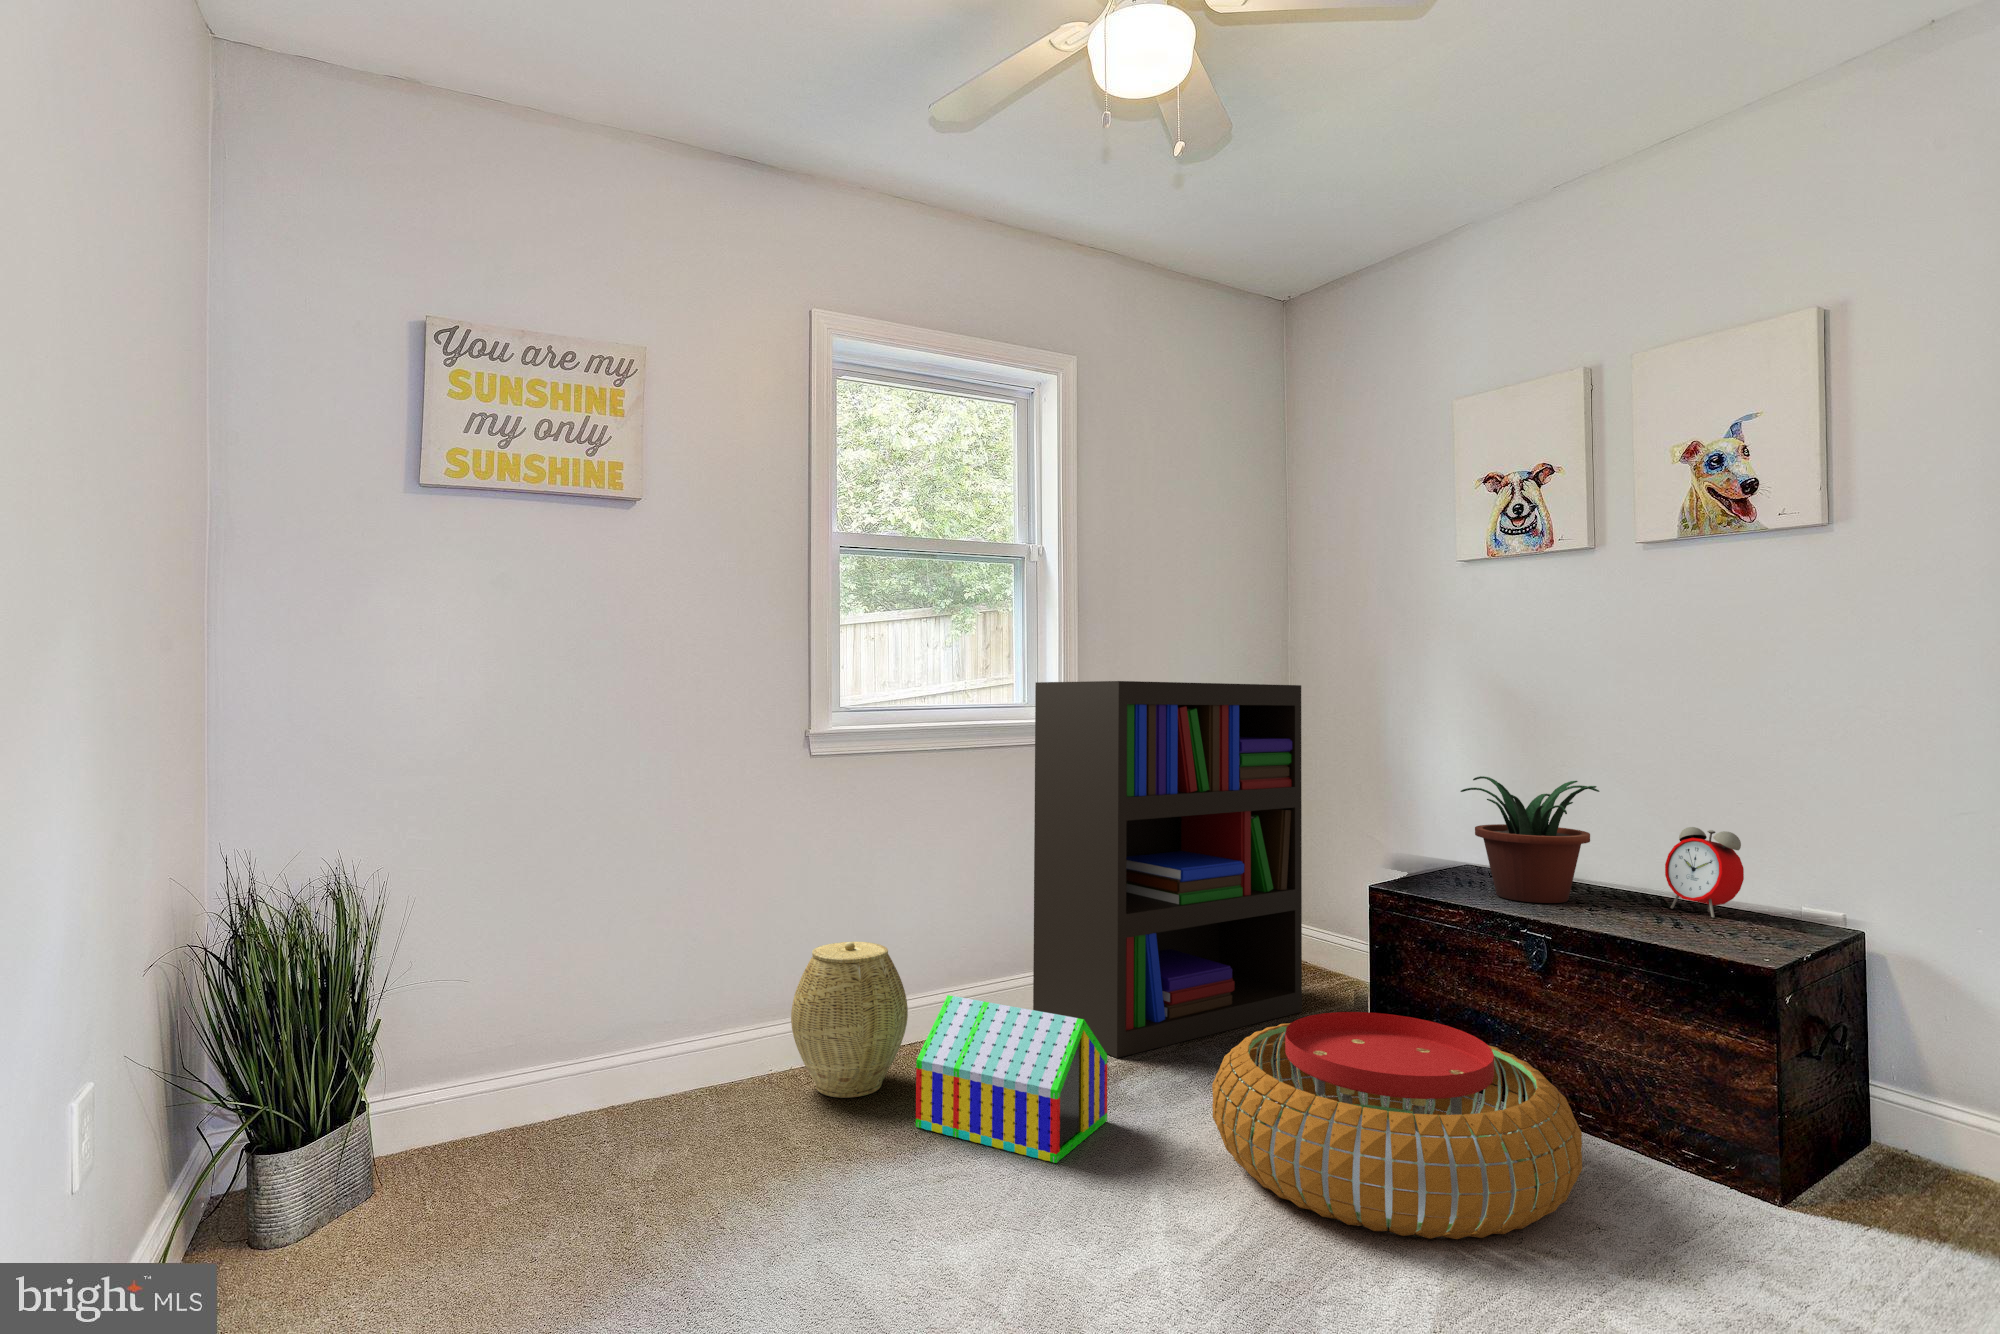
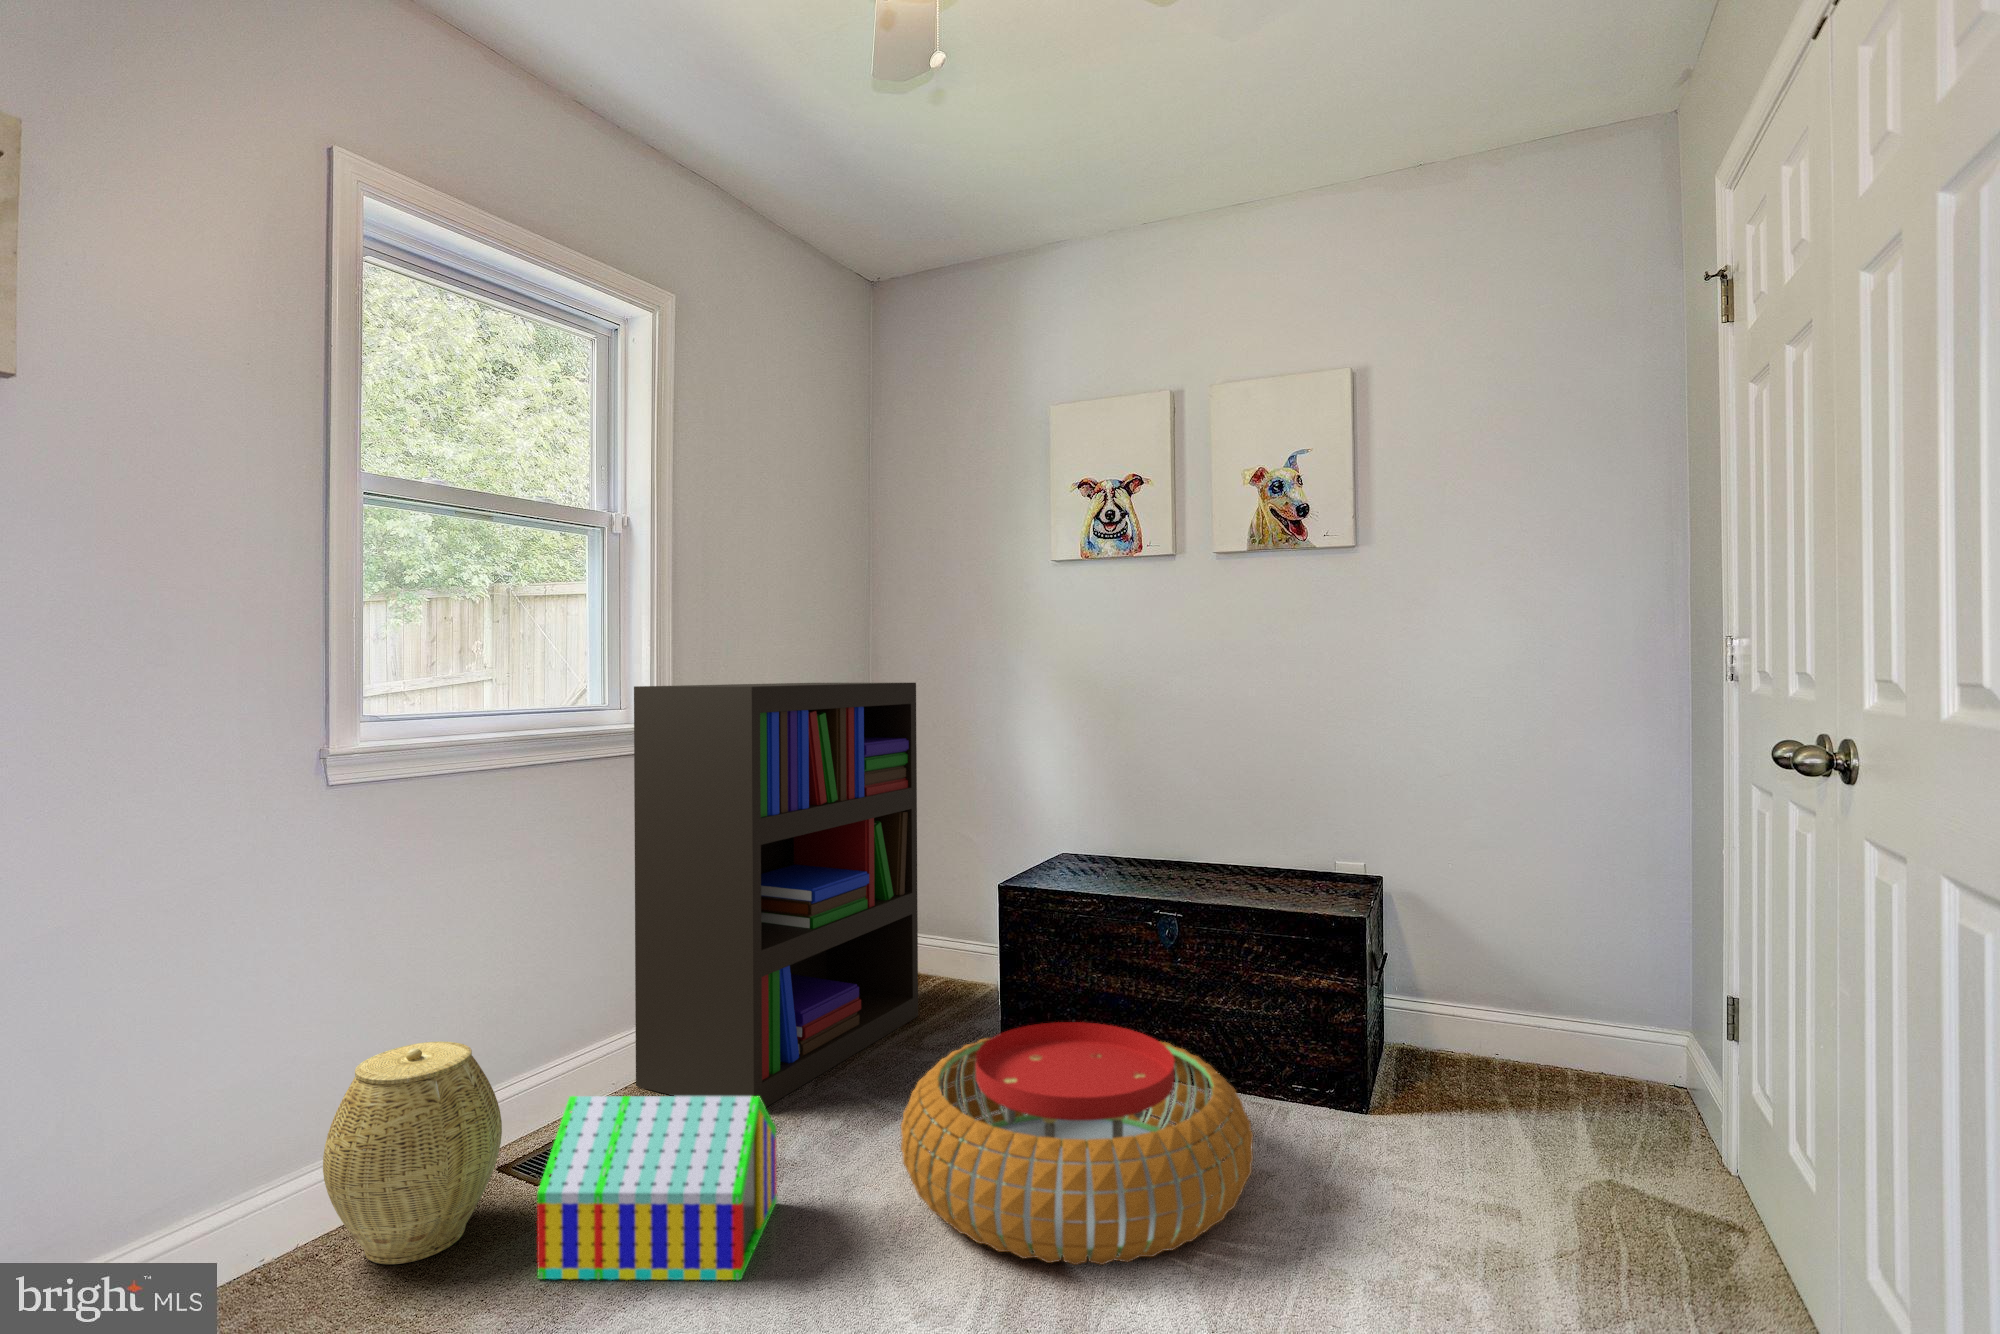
potted plant: present [1461,776,1599,903] -> none [1079,769,1198,887]
alarm clock: present [1665,827,1744,918] -> none [1245,806,1306,885]

